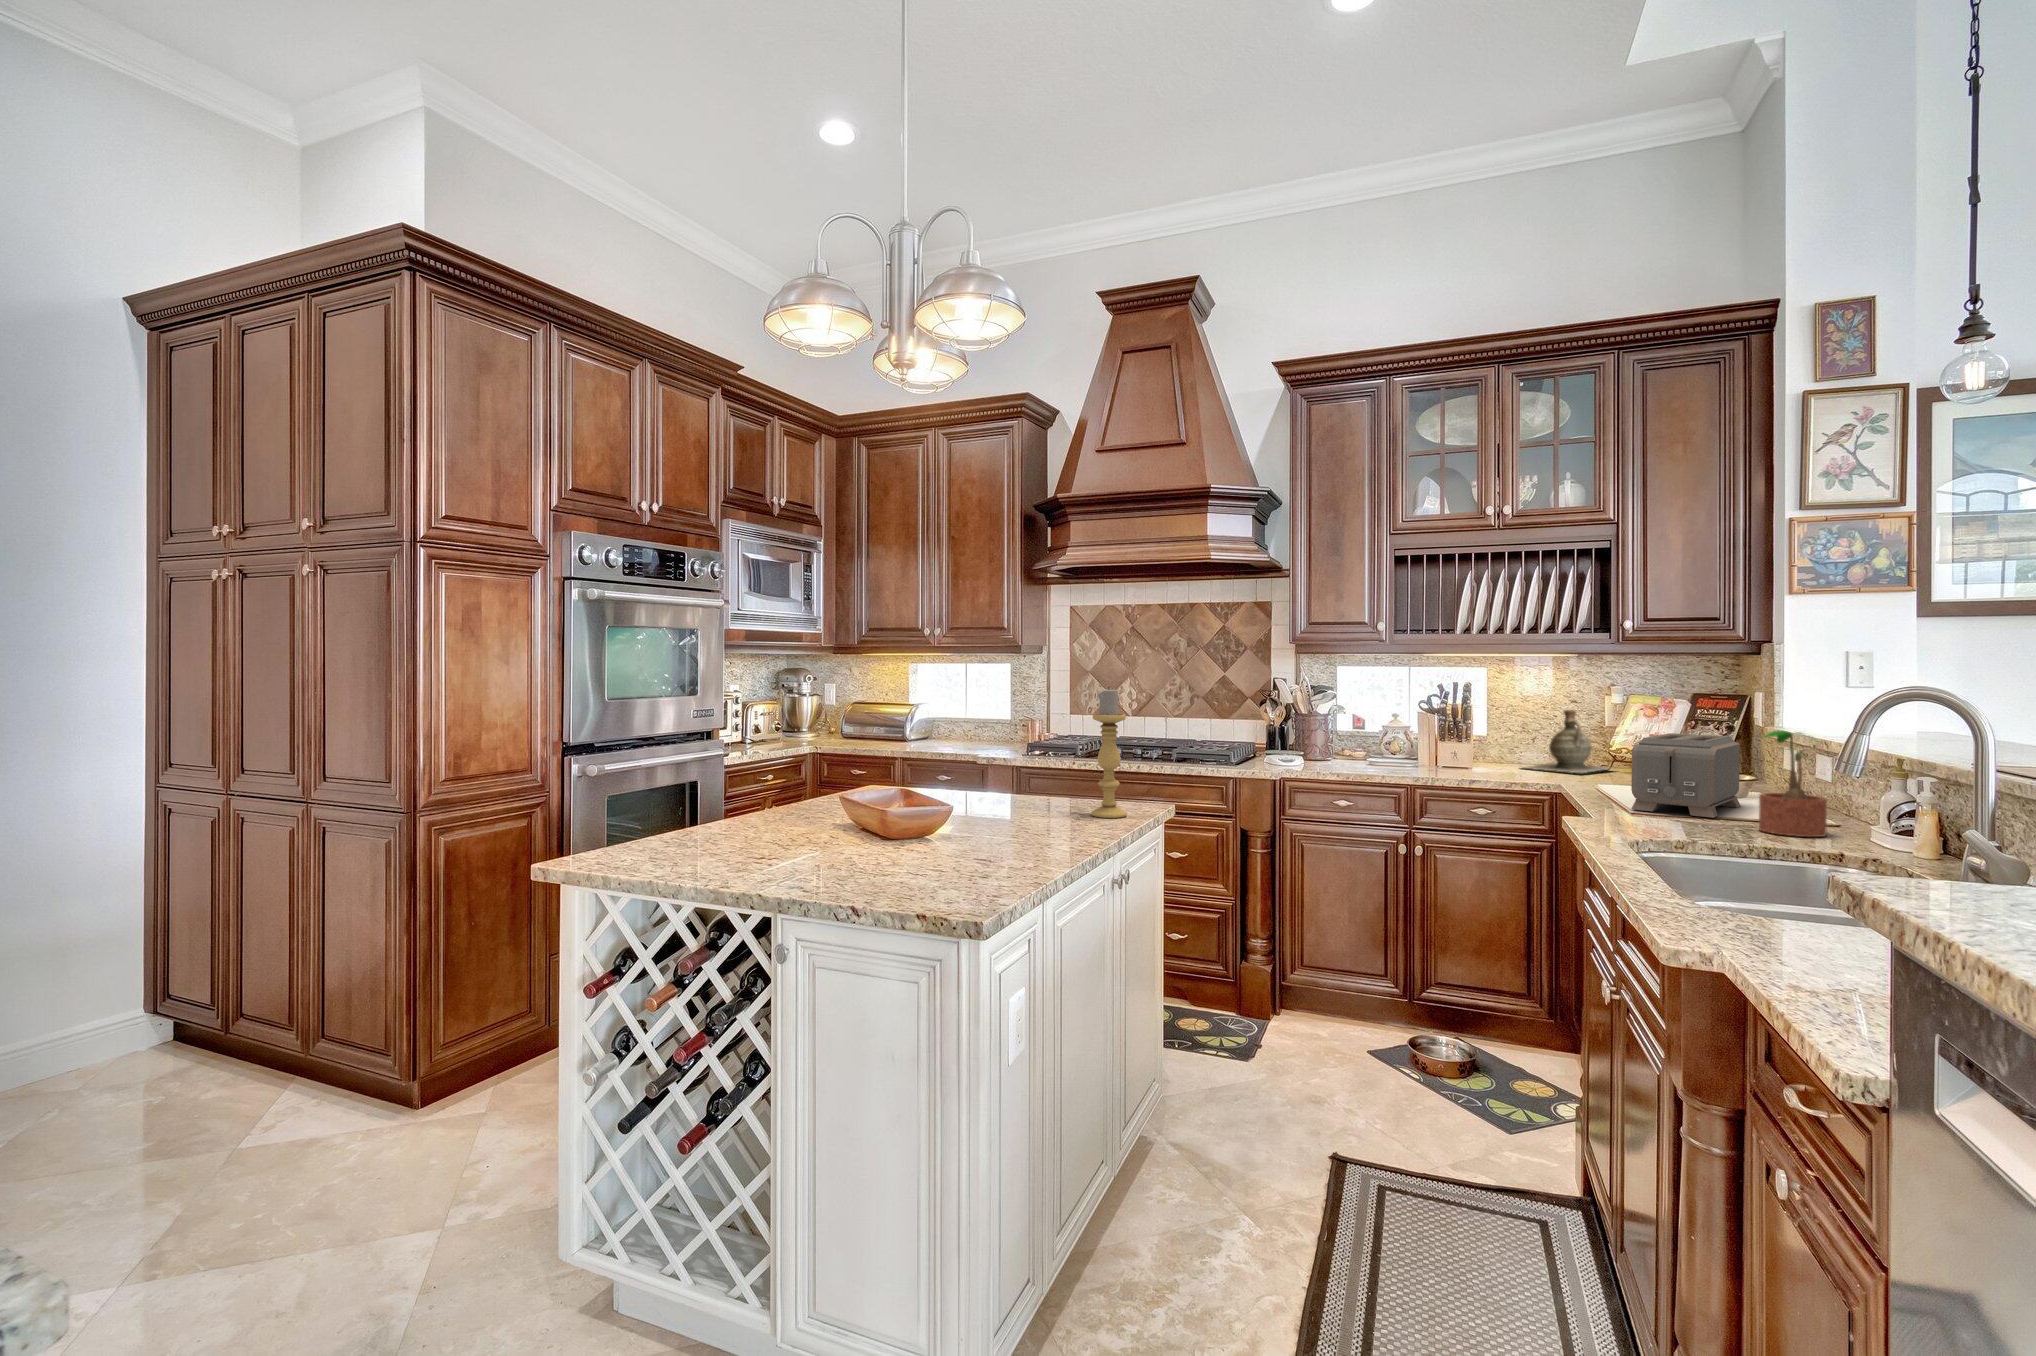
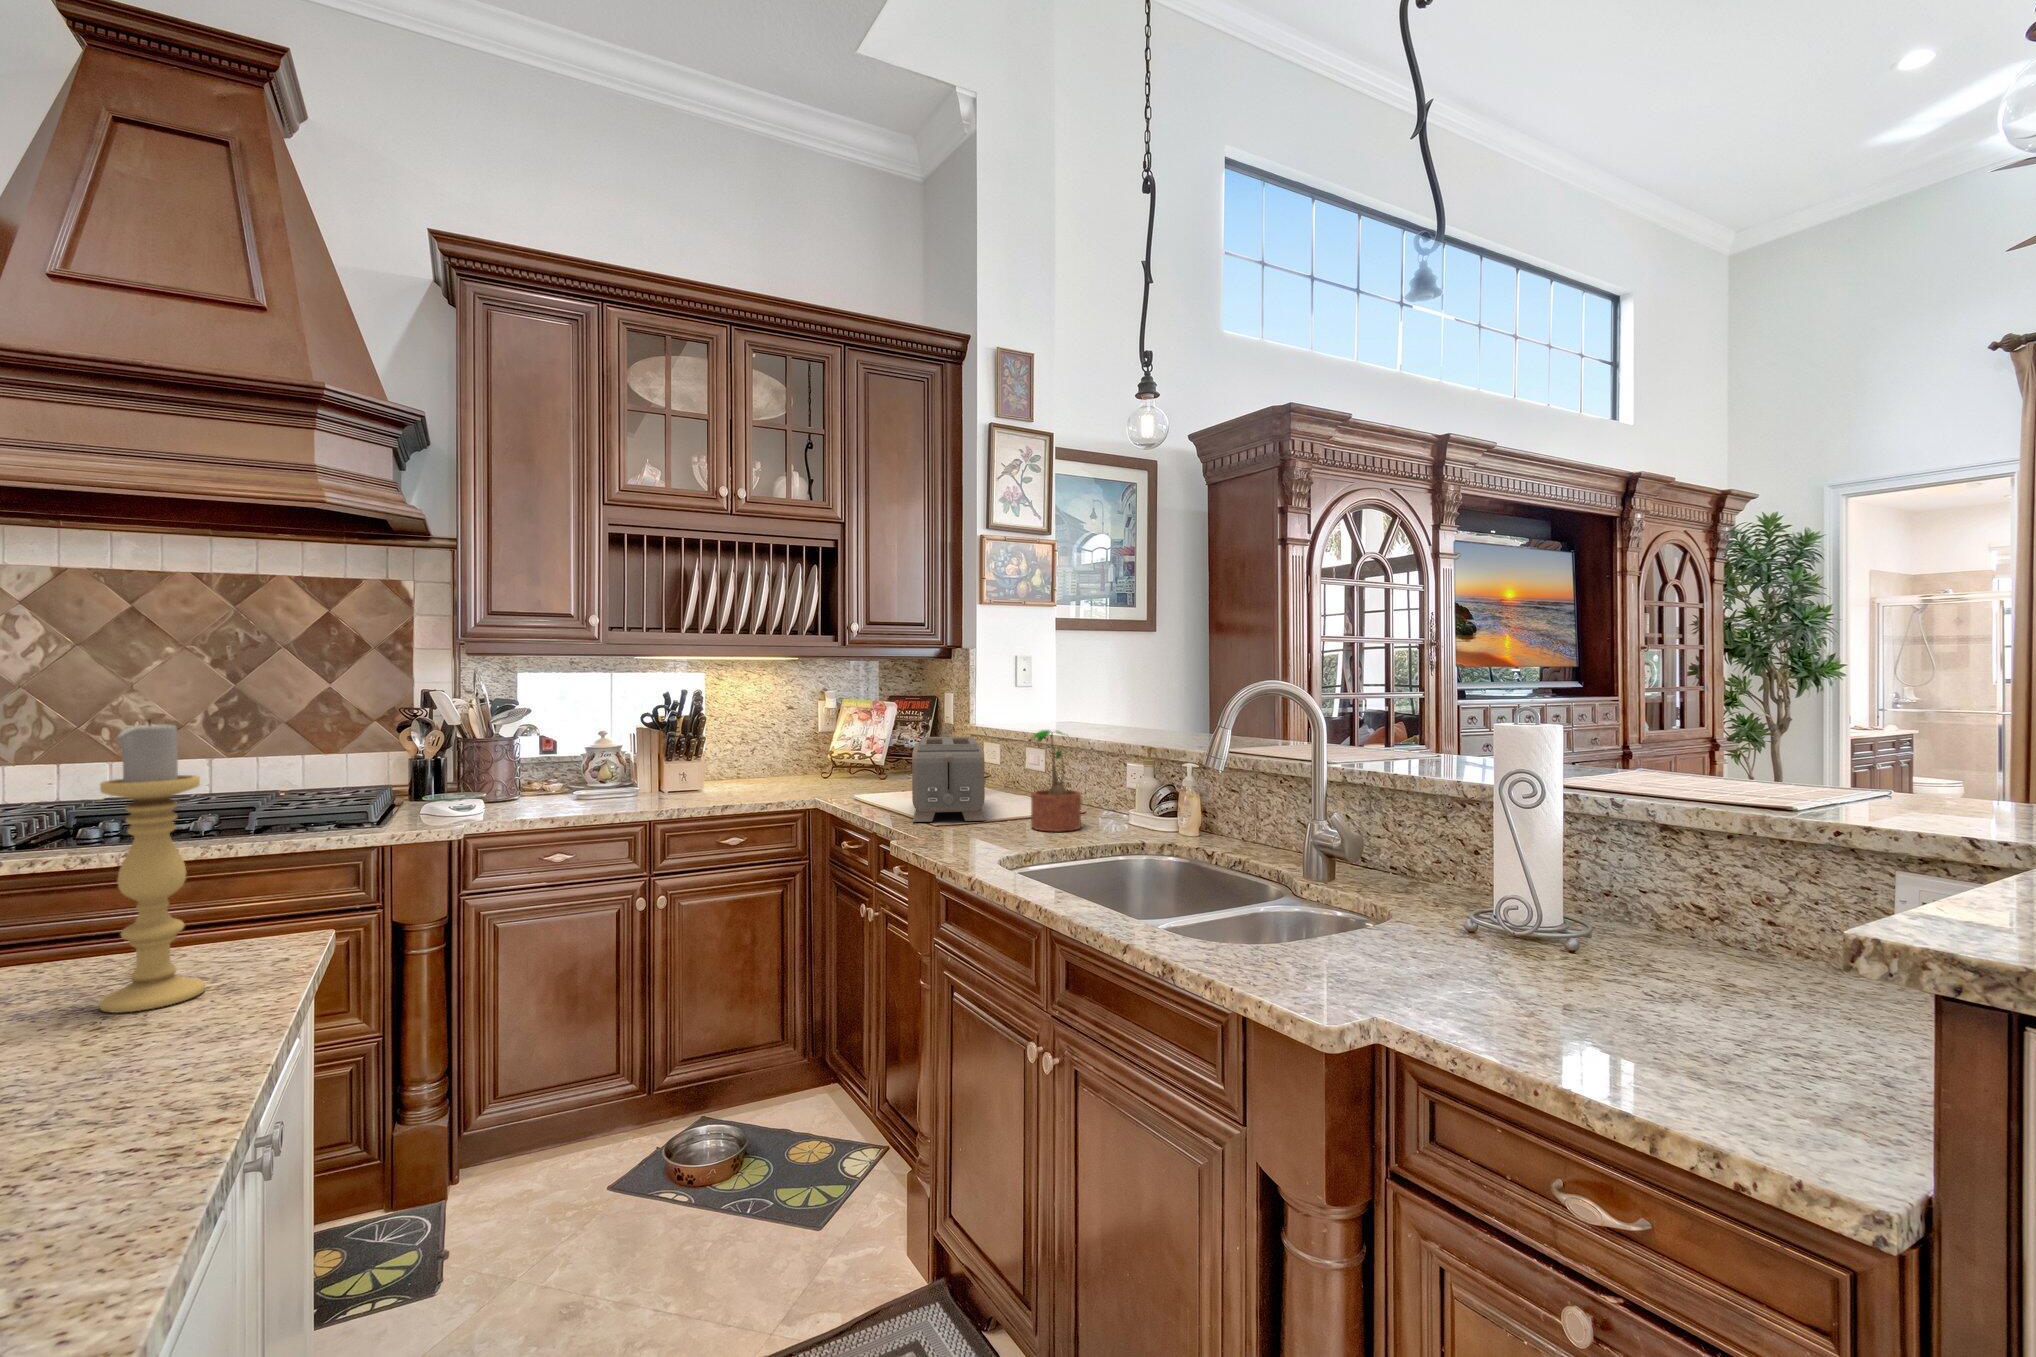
ceramic jug: present [1523,710,1611,773] -> none [746,716,838,784]

